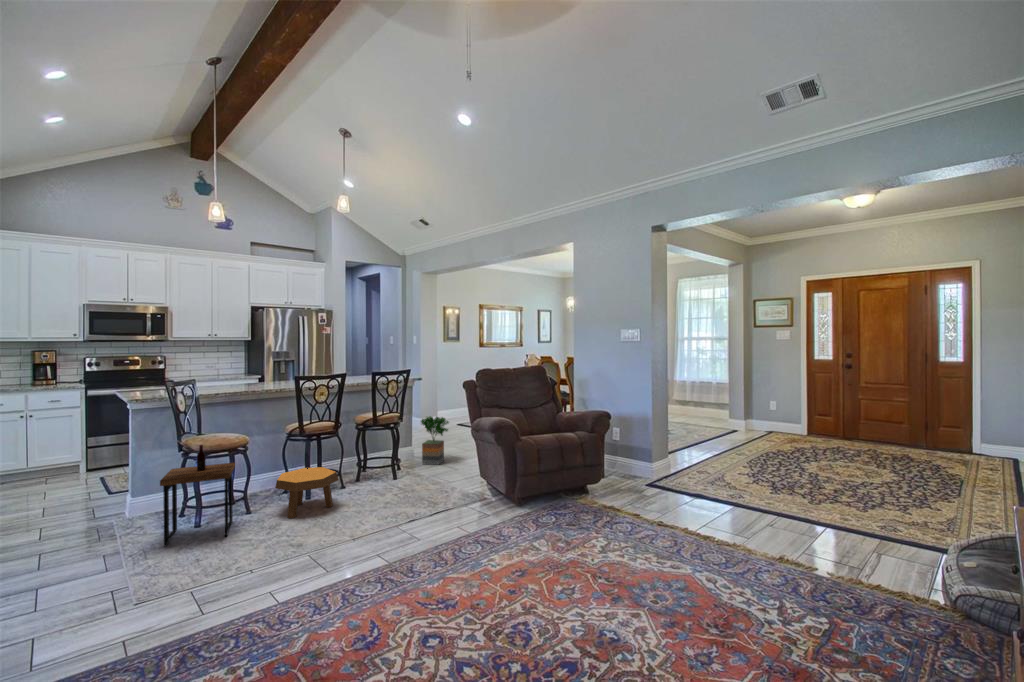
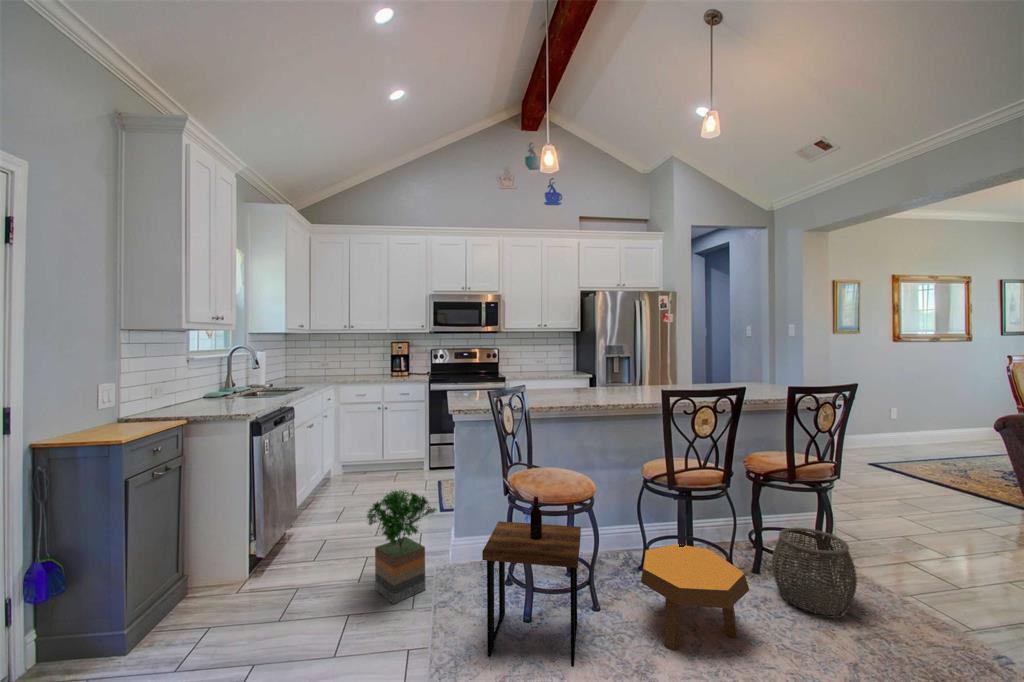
potted tree: present [421,416,448,465] -> present [367,490,437,604]
woven basket: none [361,450,401,491] -> present [772,527,857,616]

